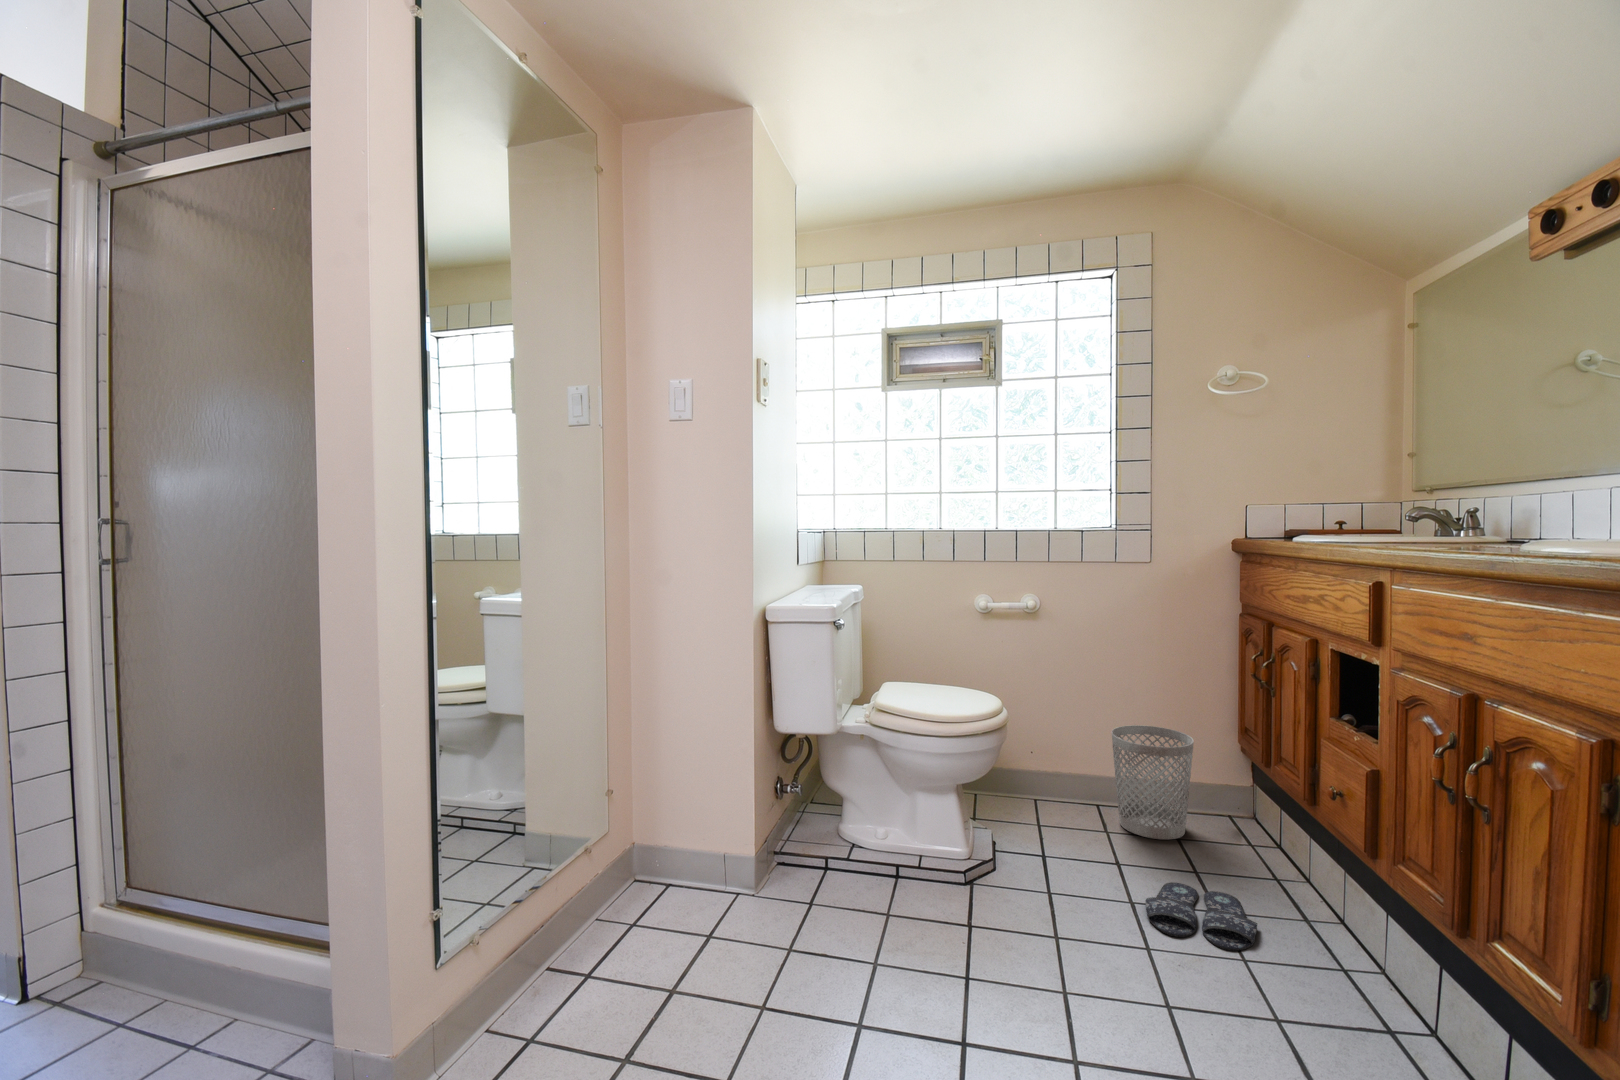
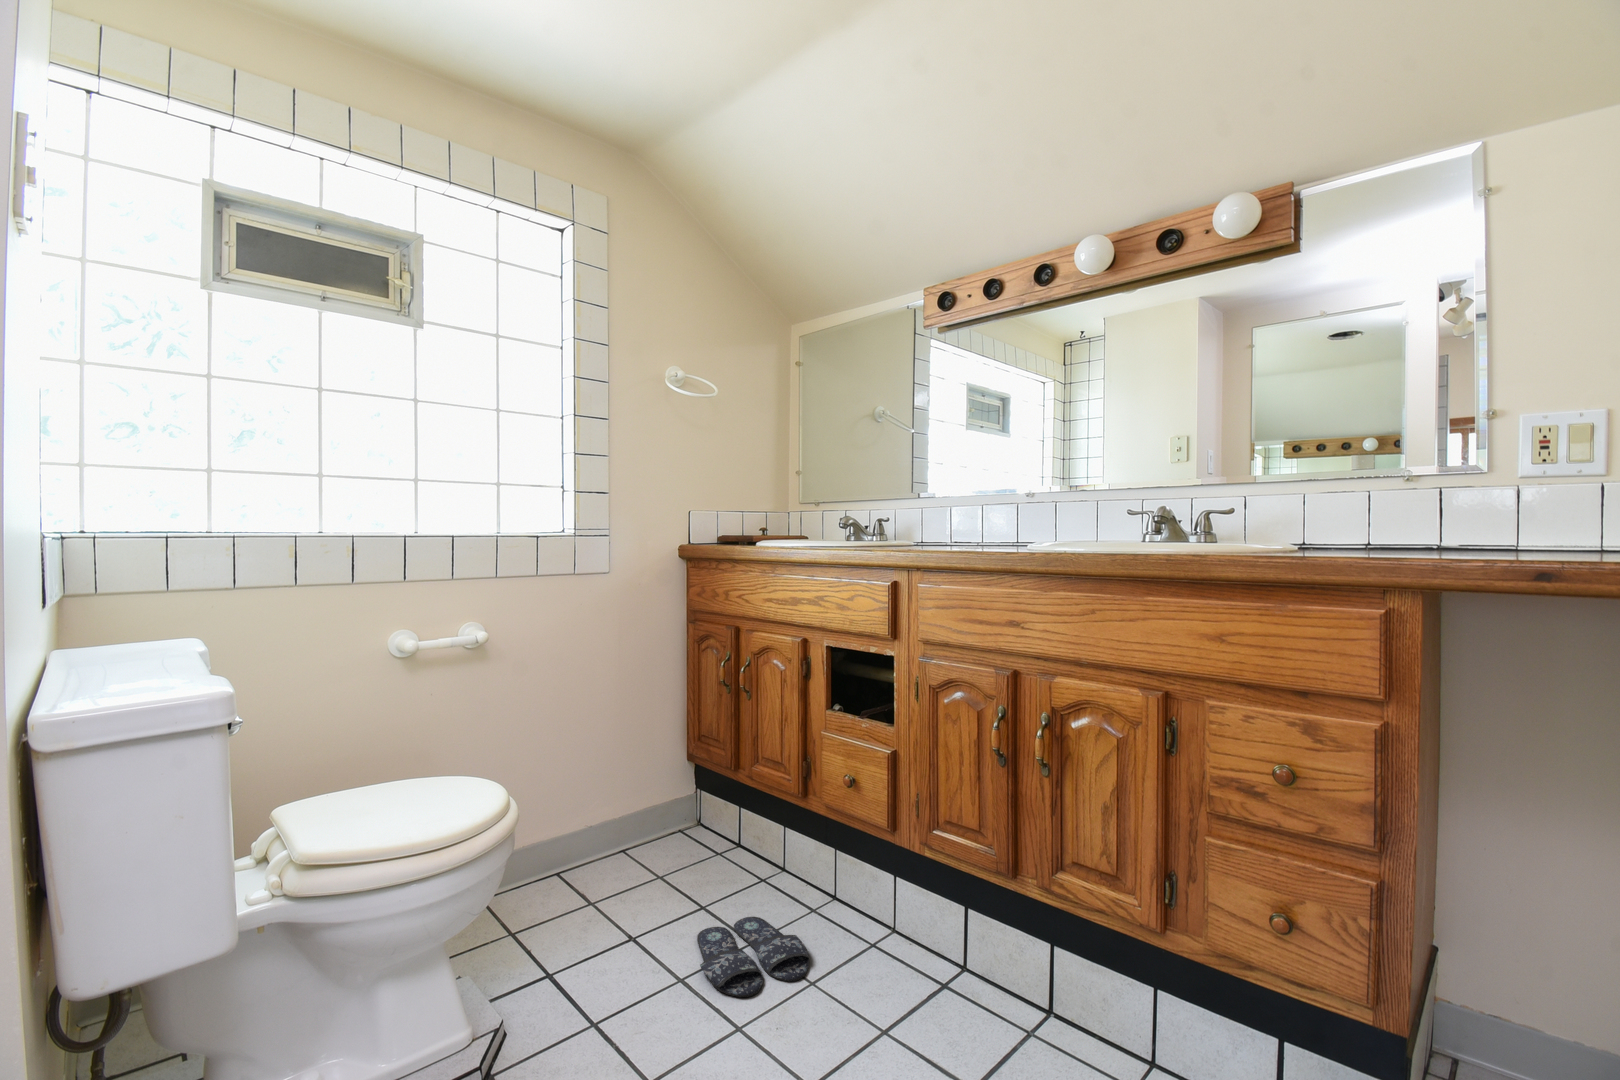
wastebasket: present [1111,725,1194,839] -> none [584,757,671,891]

